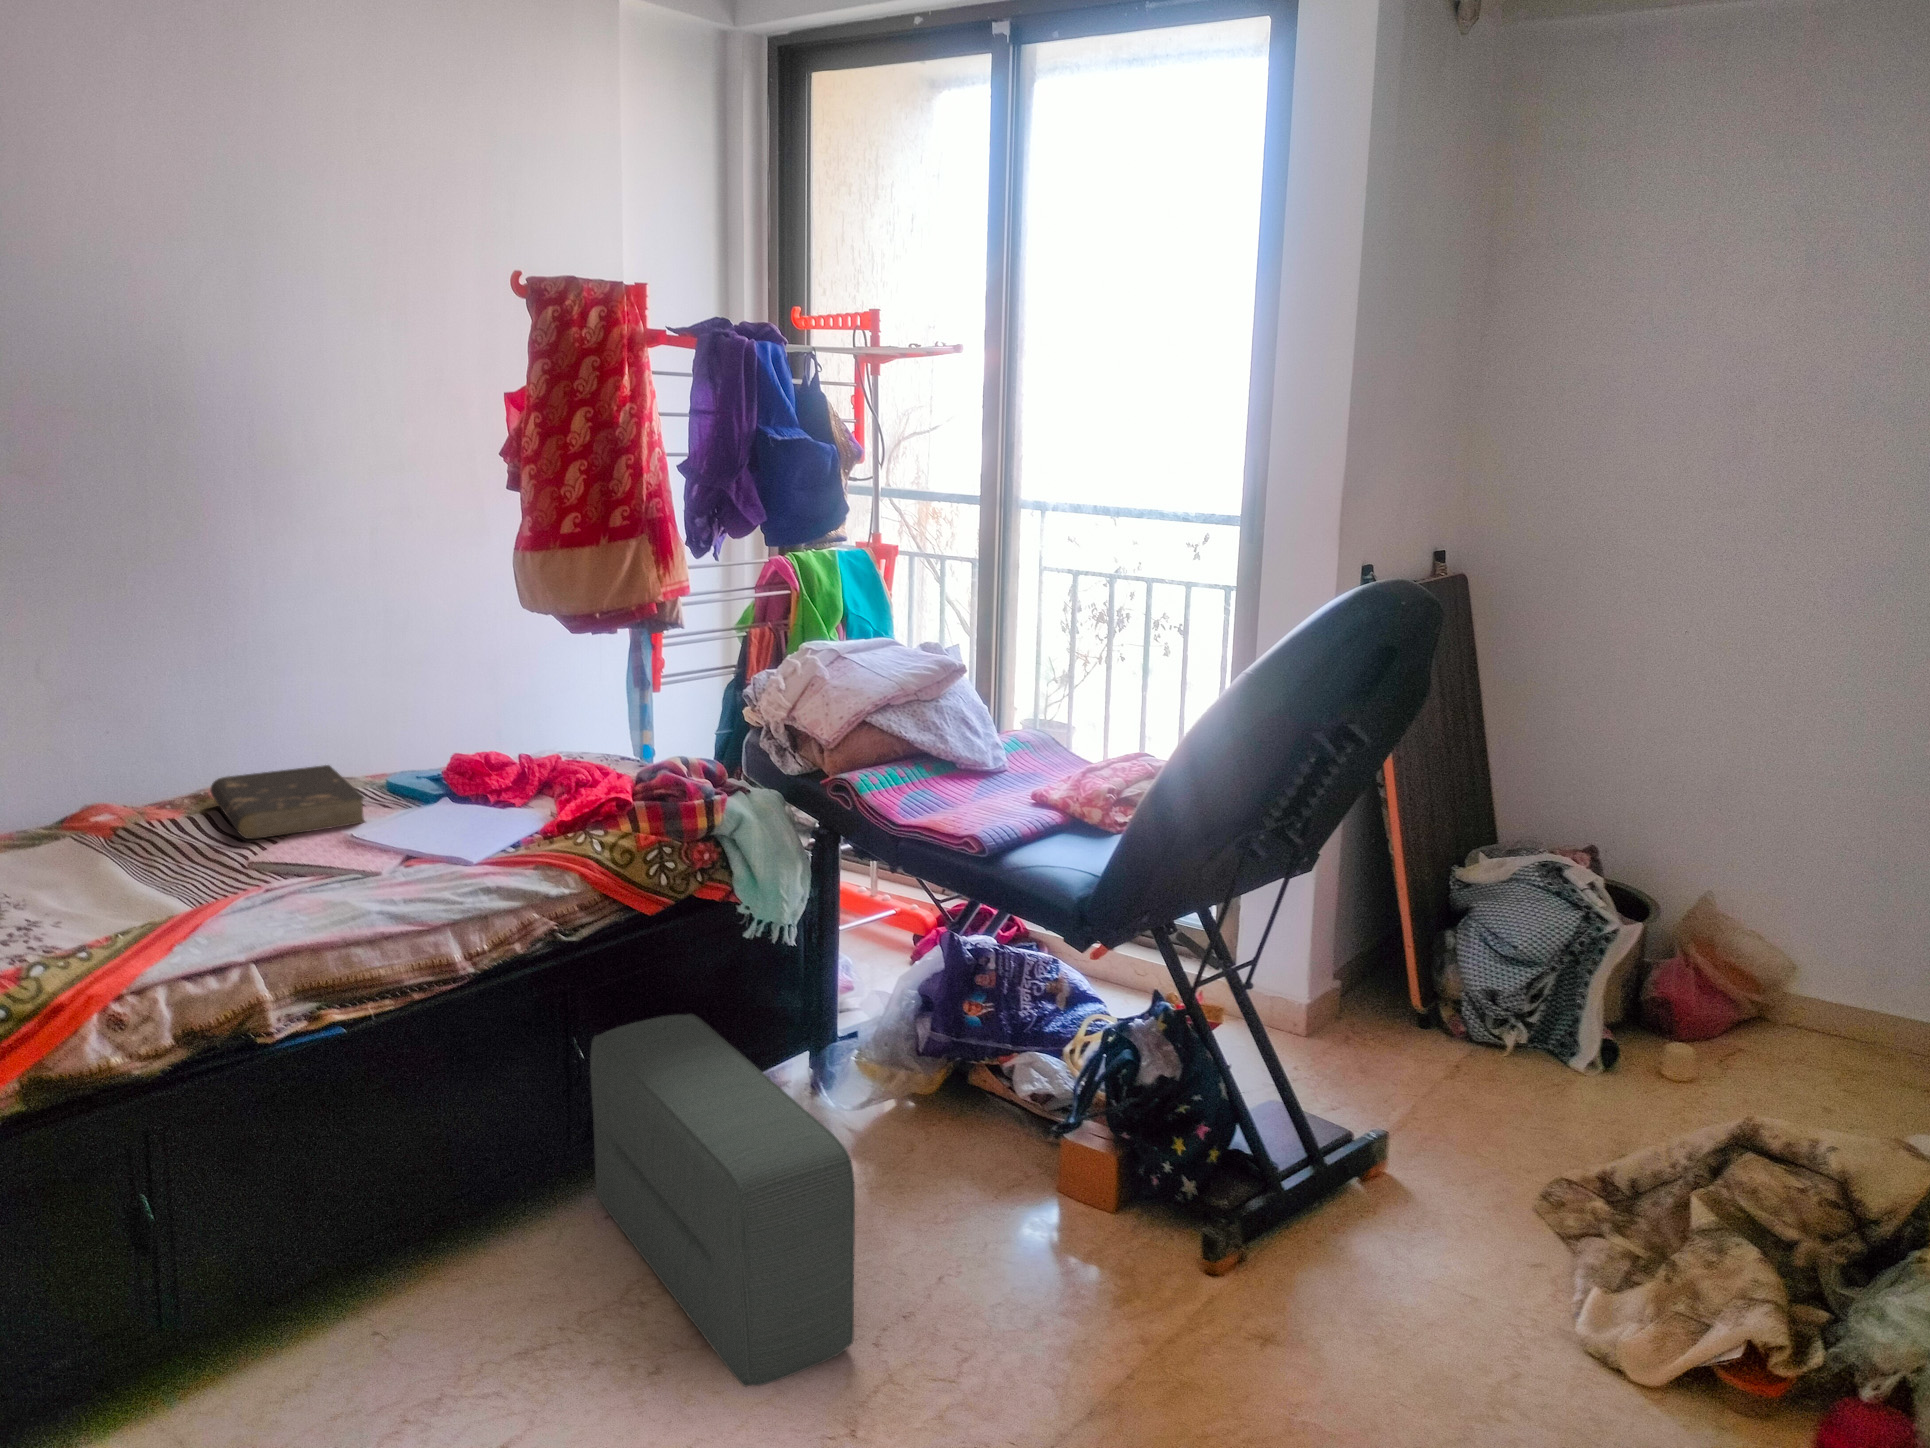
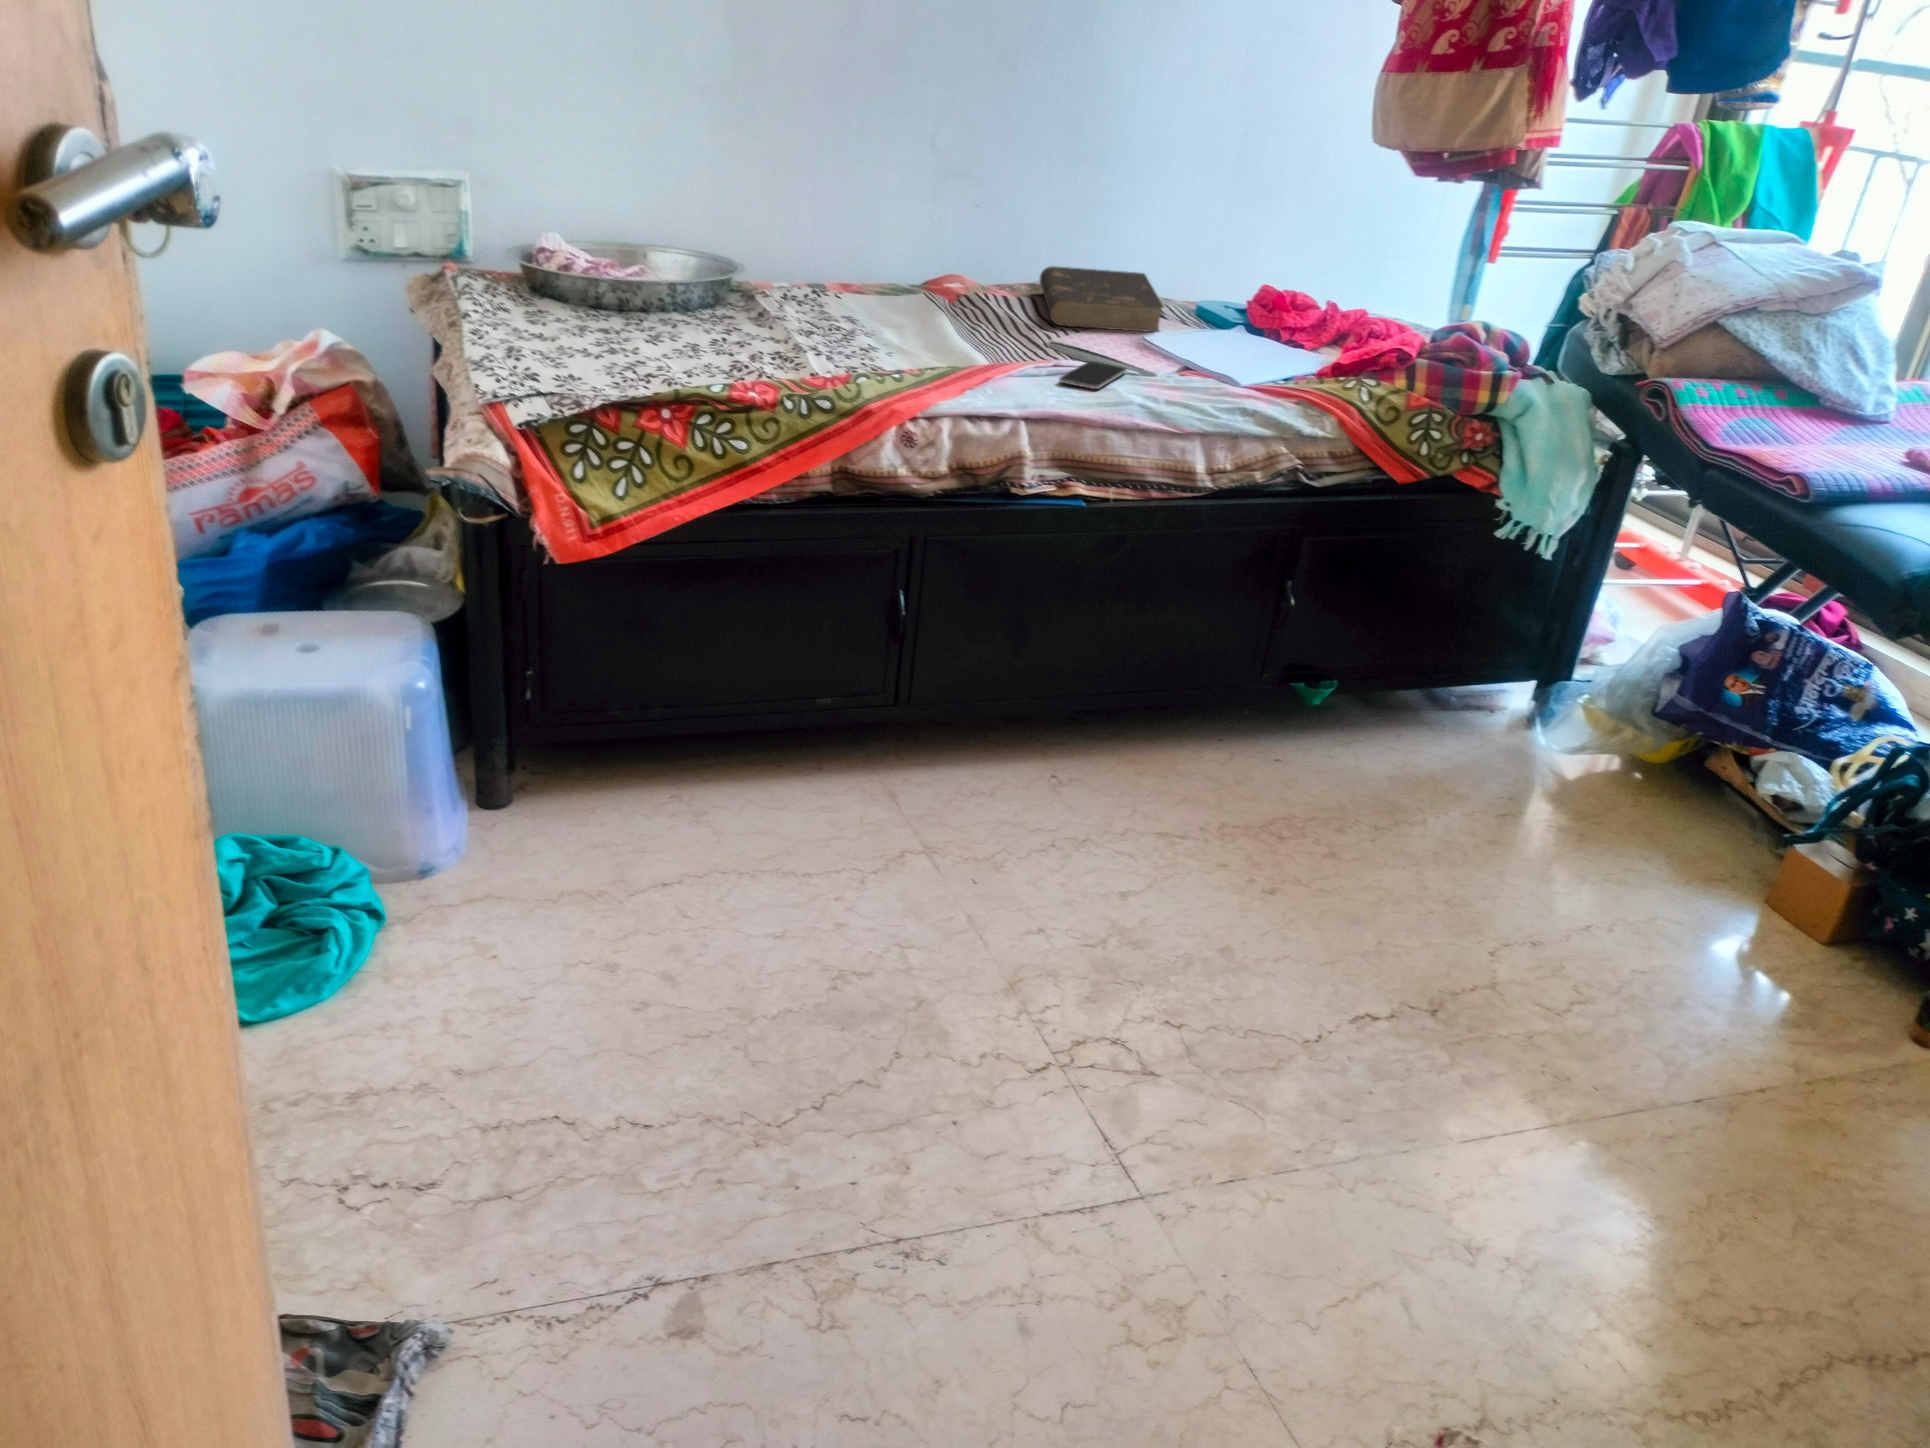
smartphone: none [275,872,348,906] -> present [1059,361,1126,389]
pouf: present [590,1014,855,1387] -> none [1274,584,1516,947]

